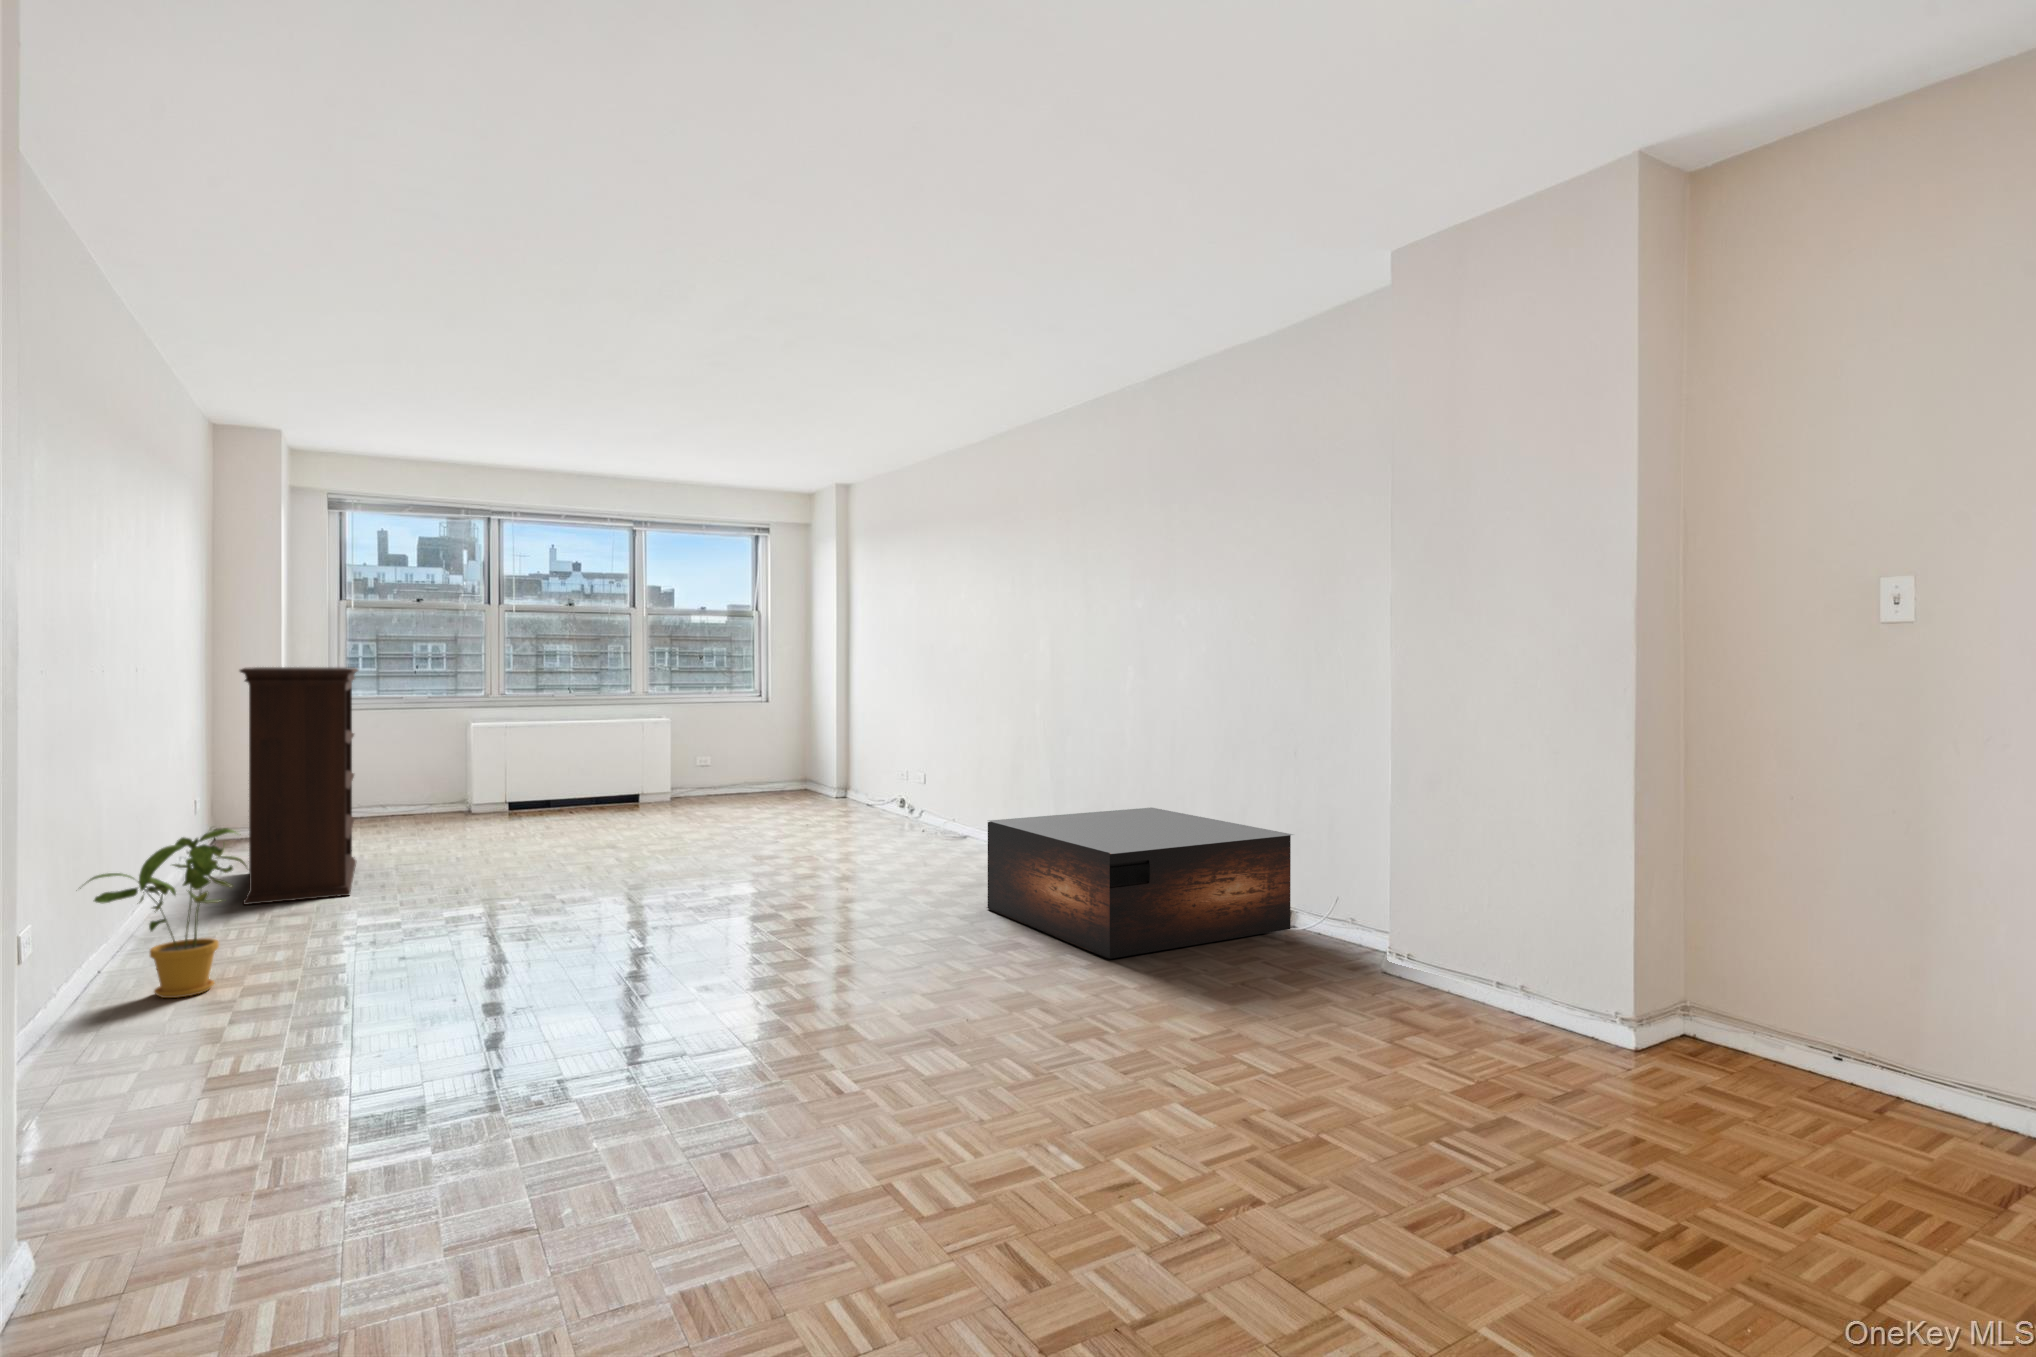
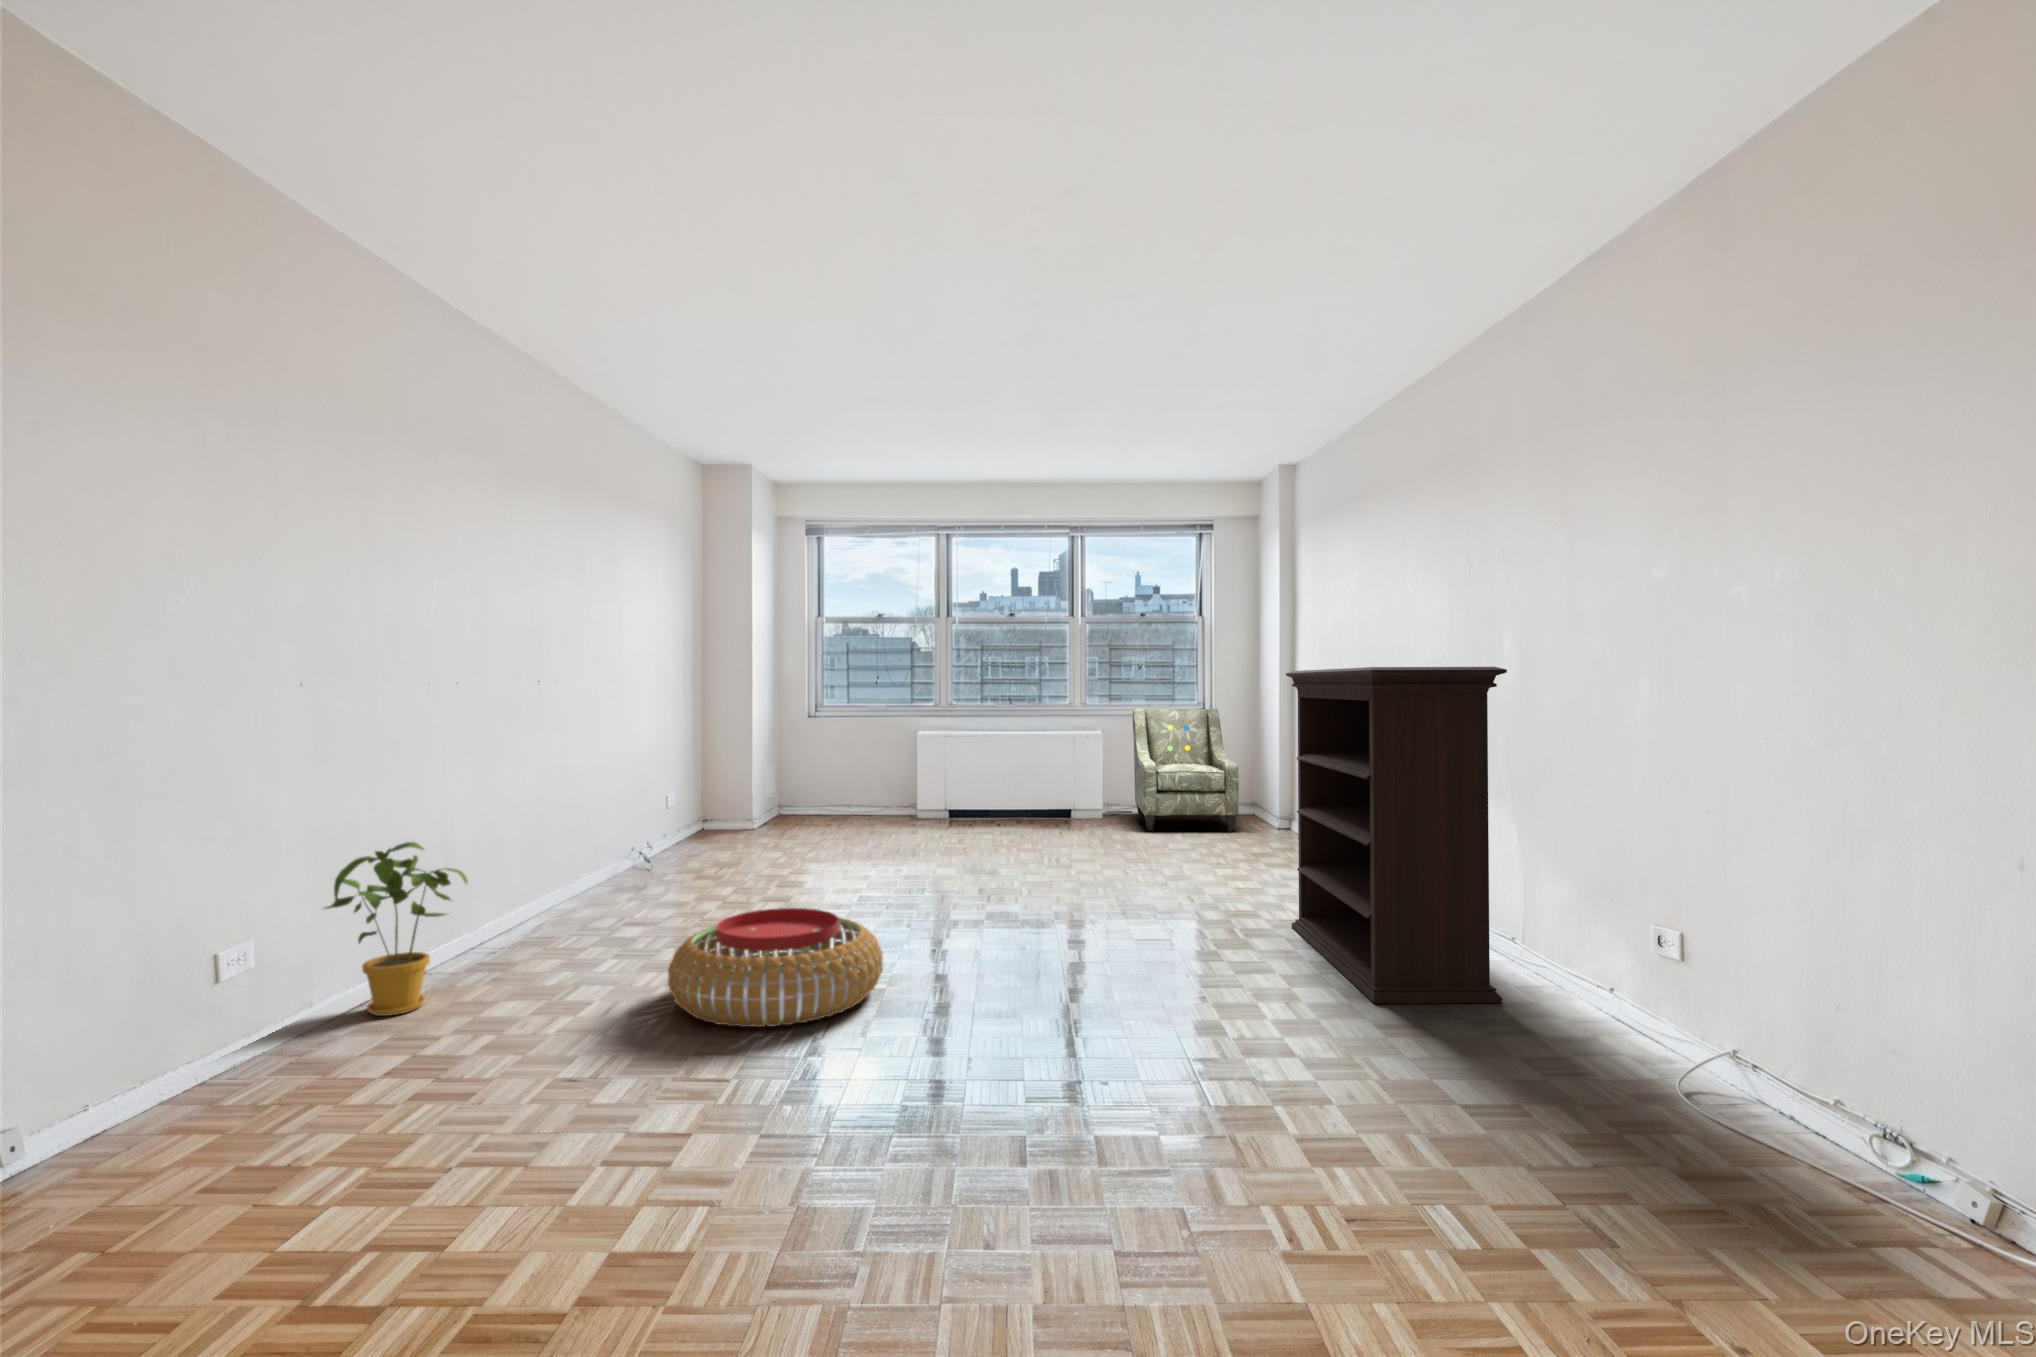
bookshelf: present [240,667,358,905] -> present [1286,667,1507,1003]
armchair: none [697,697,805,808] -> present [1133,709,1239,832]
coffee table: present [987,808,1293,959] -> none [1332,906,2021,1257]
pouf: none [471,867,657,956] -> present [668,908,883,1027]

